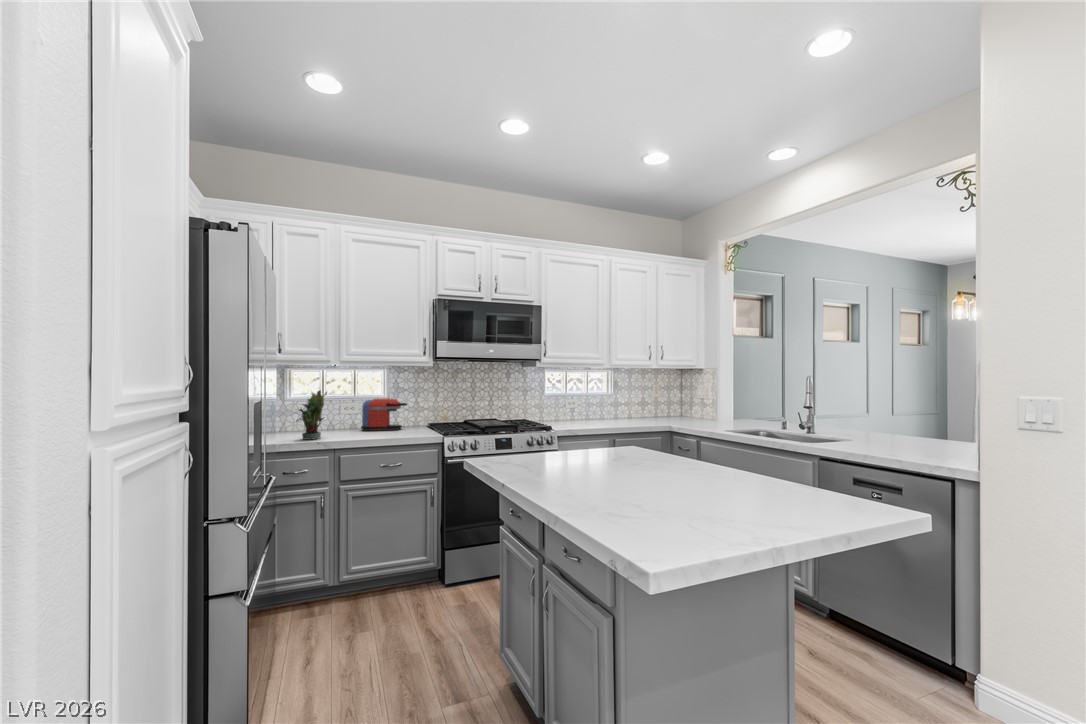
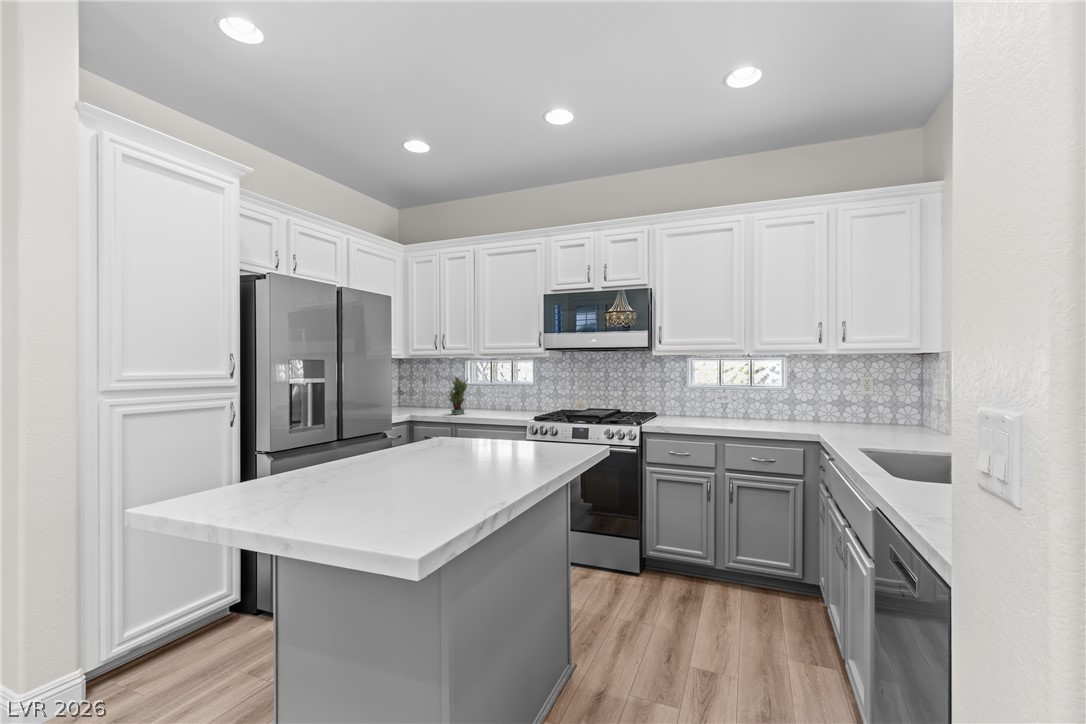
coffee maker: present [361,398,407,430] -> none [502,385,534,412]

